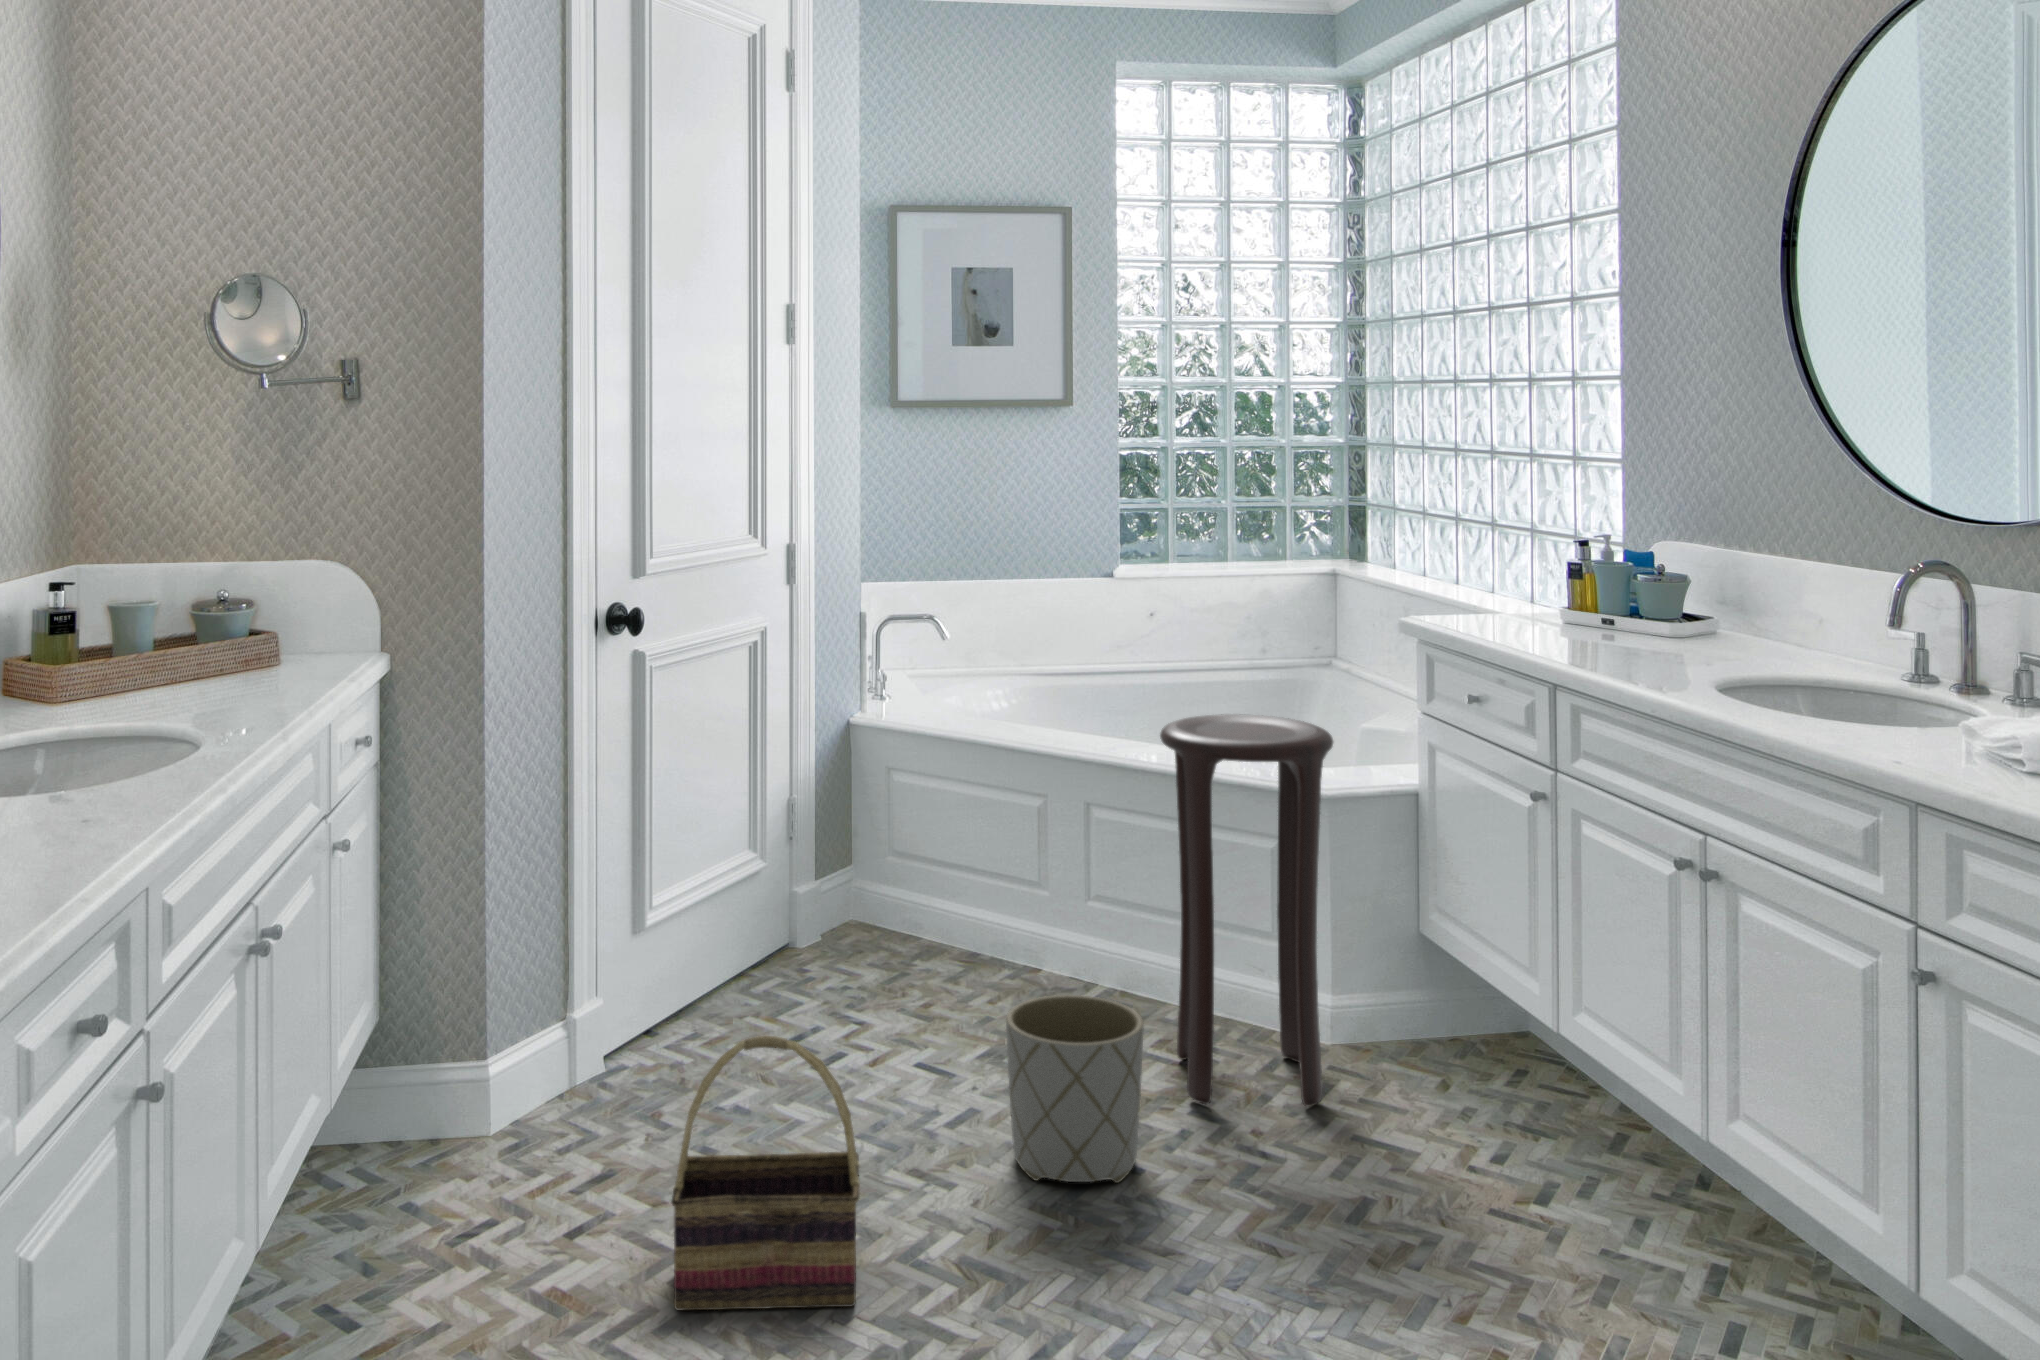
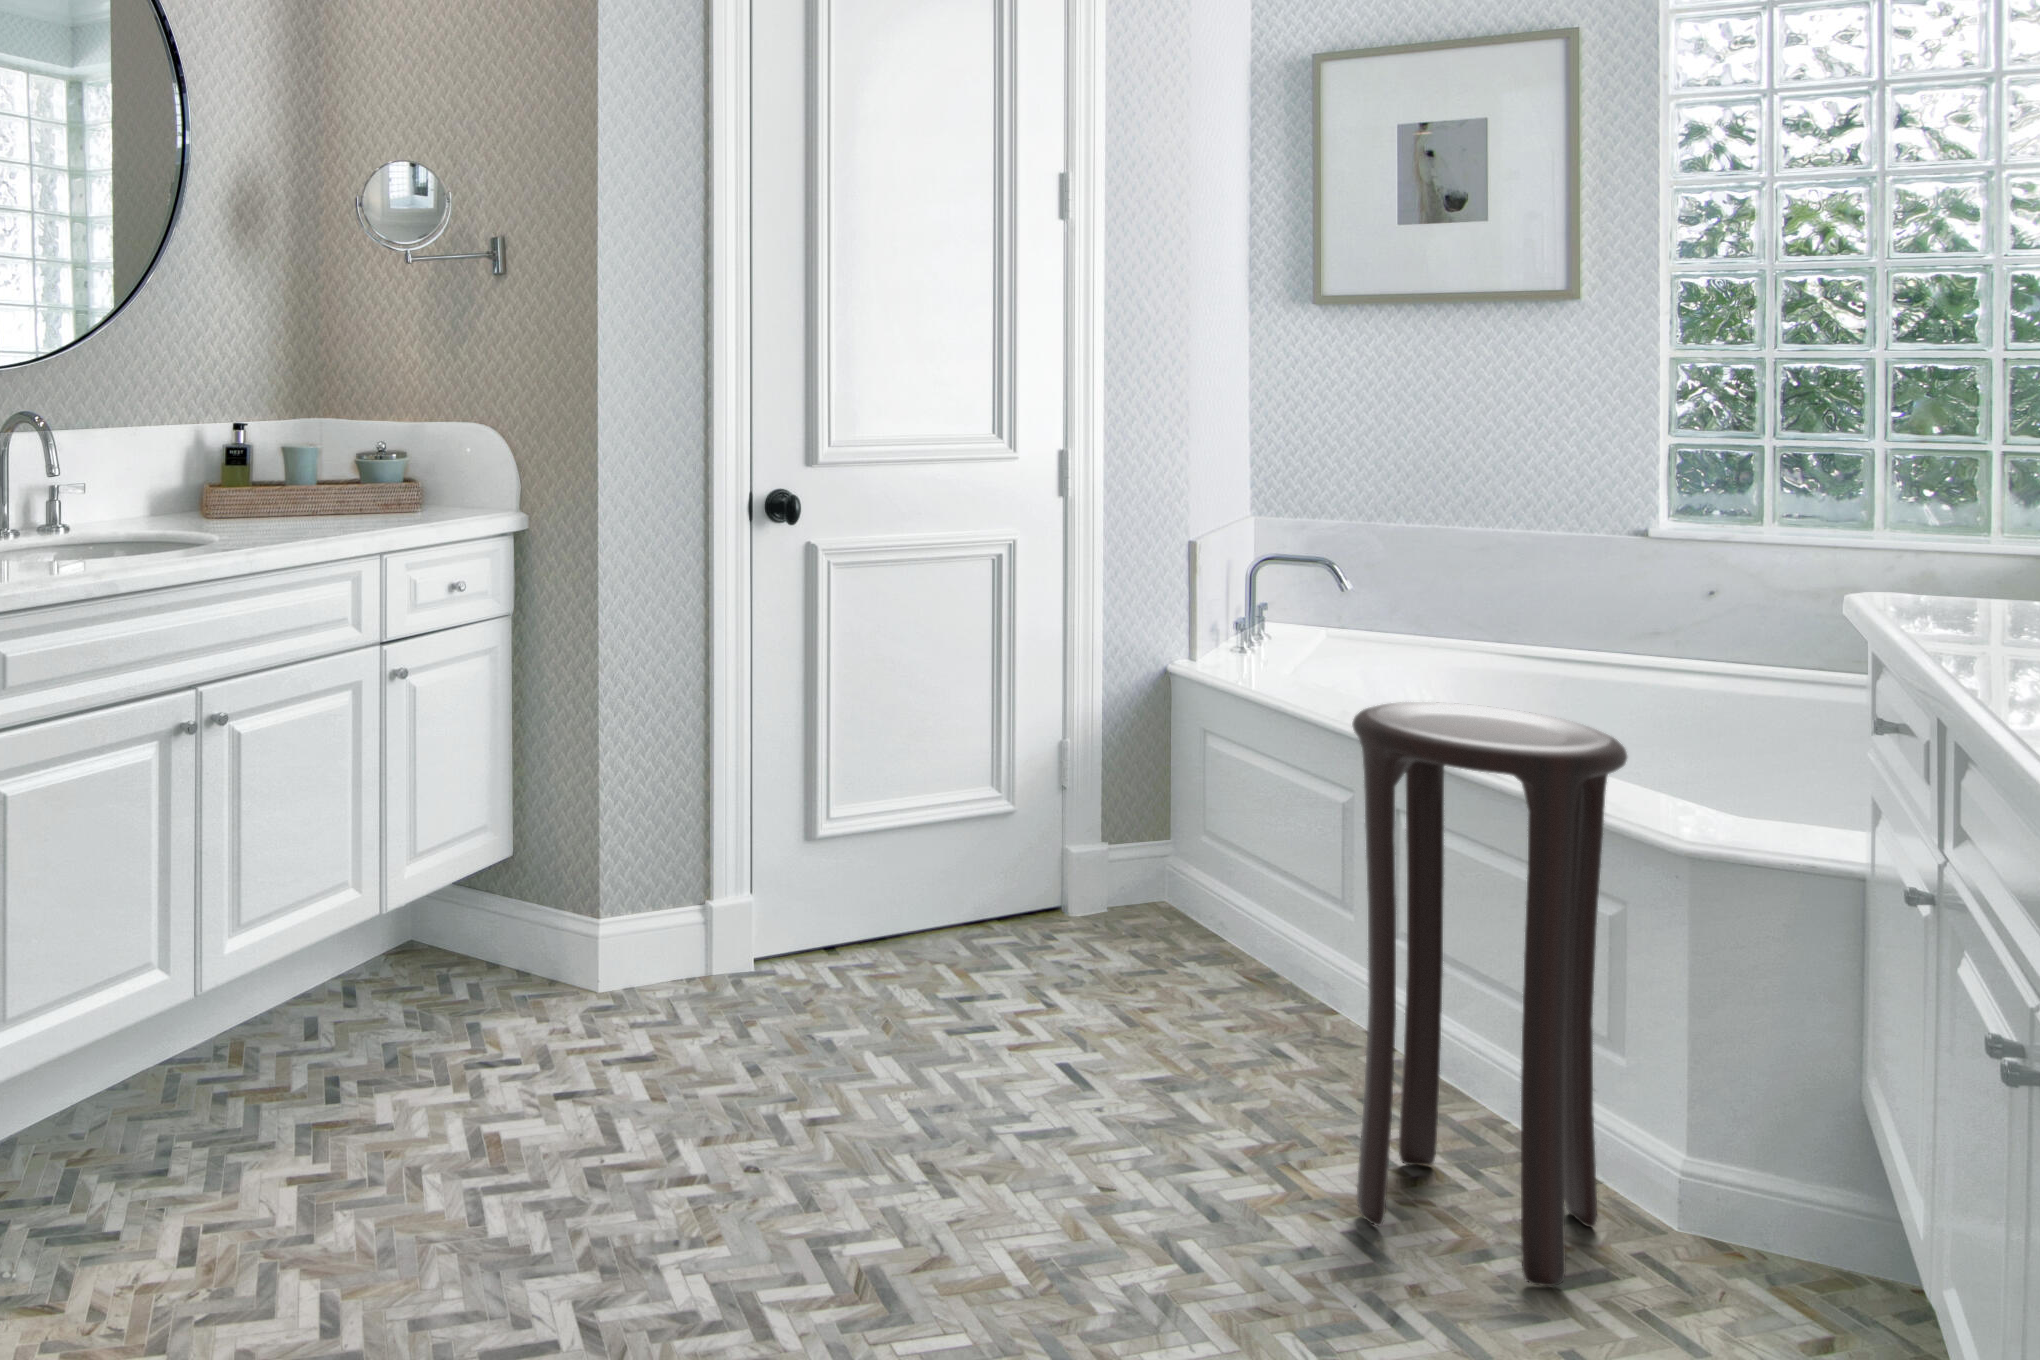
planter: present [1006,995,1144,1183] -> none [1035,1007,1218,1267]
basket: present [671,1036,860,1310] -> none [551,937,772,1265]

